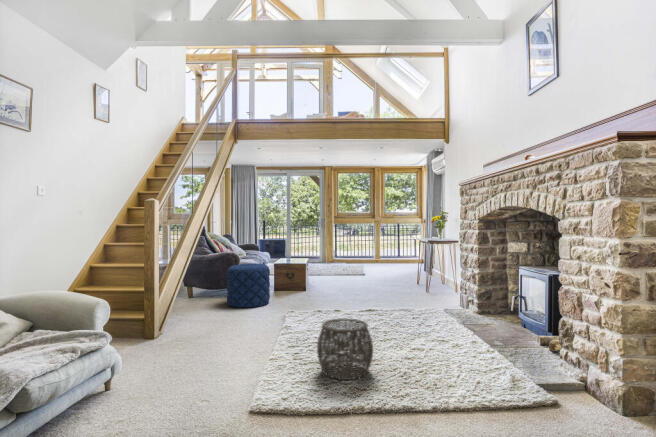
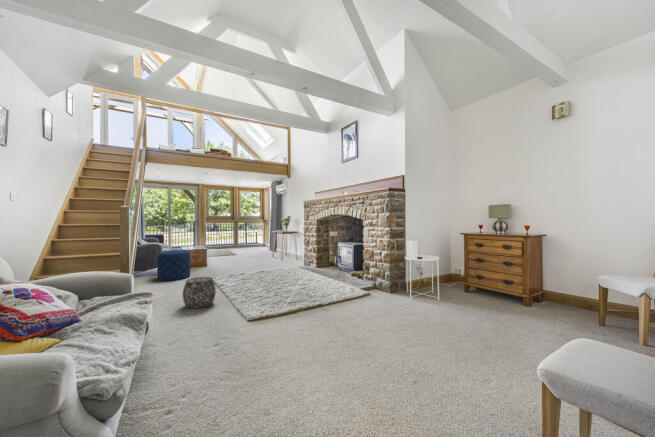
woven basket: present [317,319,373,380] -> present [183,277,216,309]

